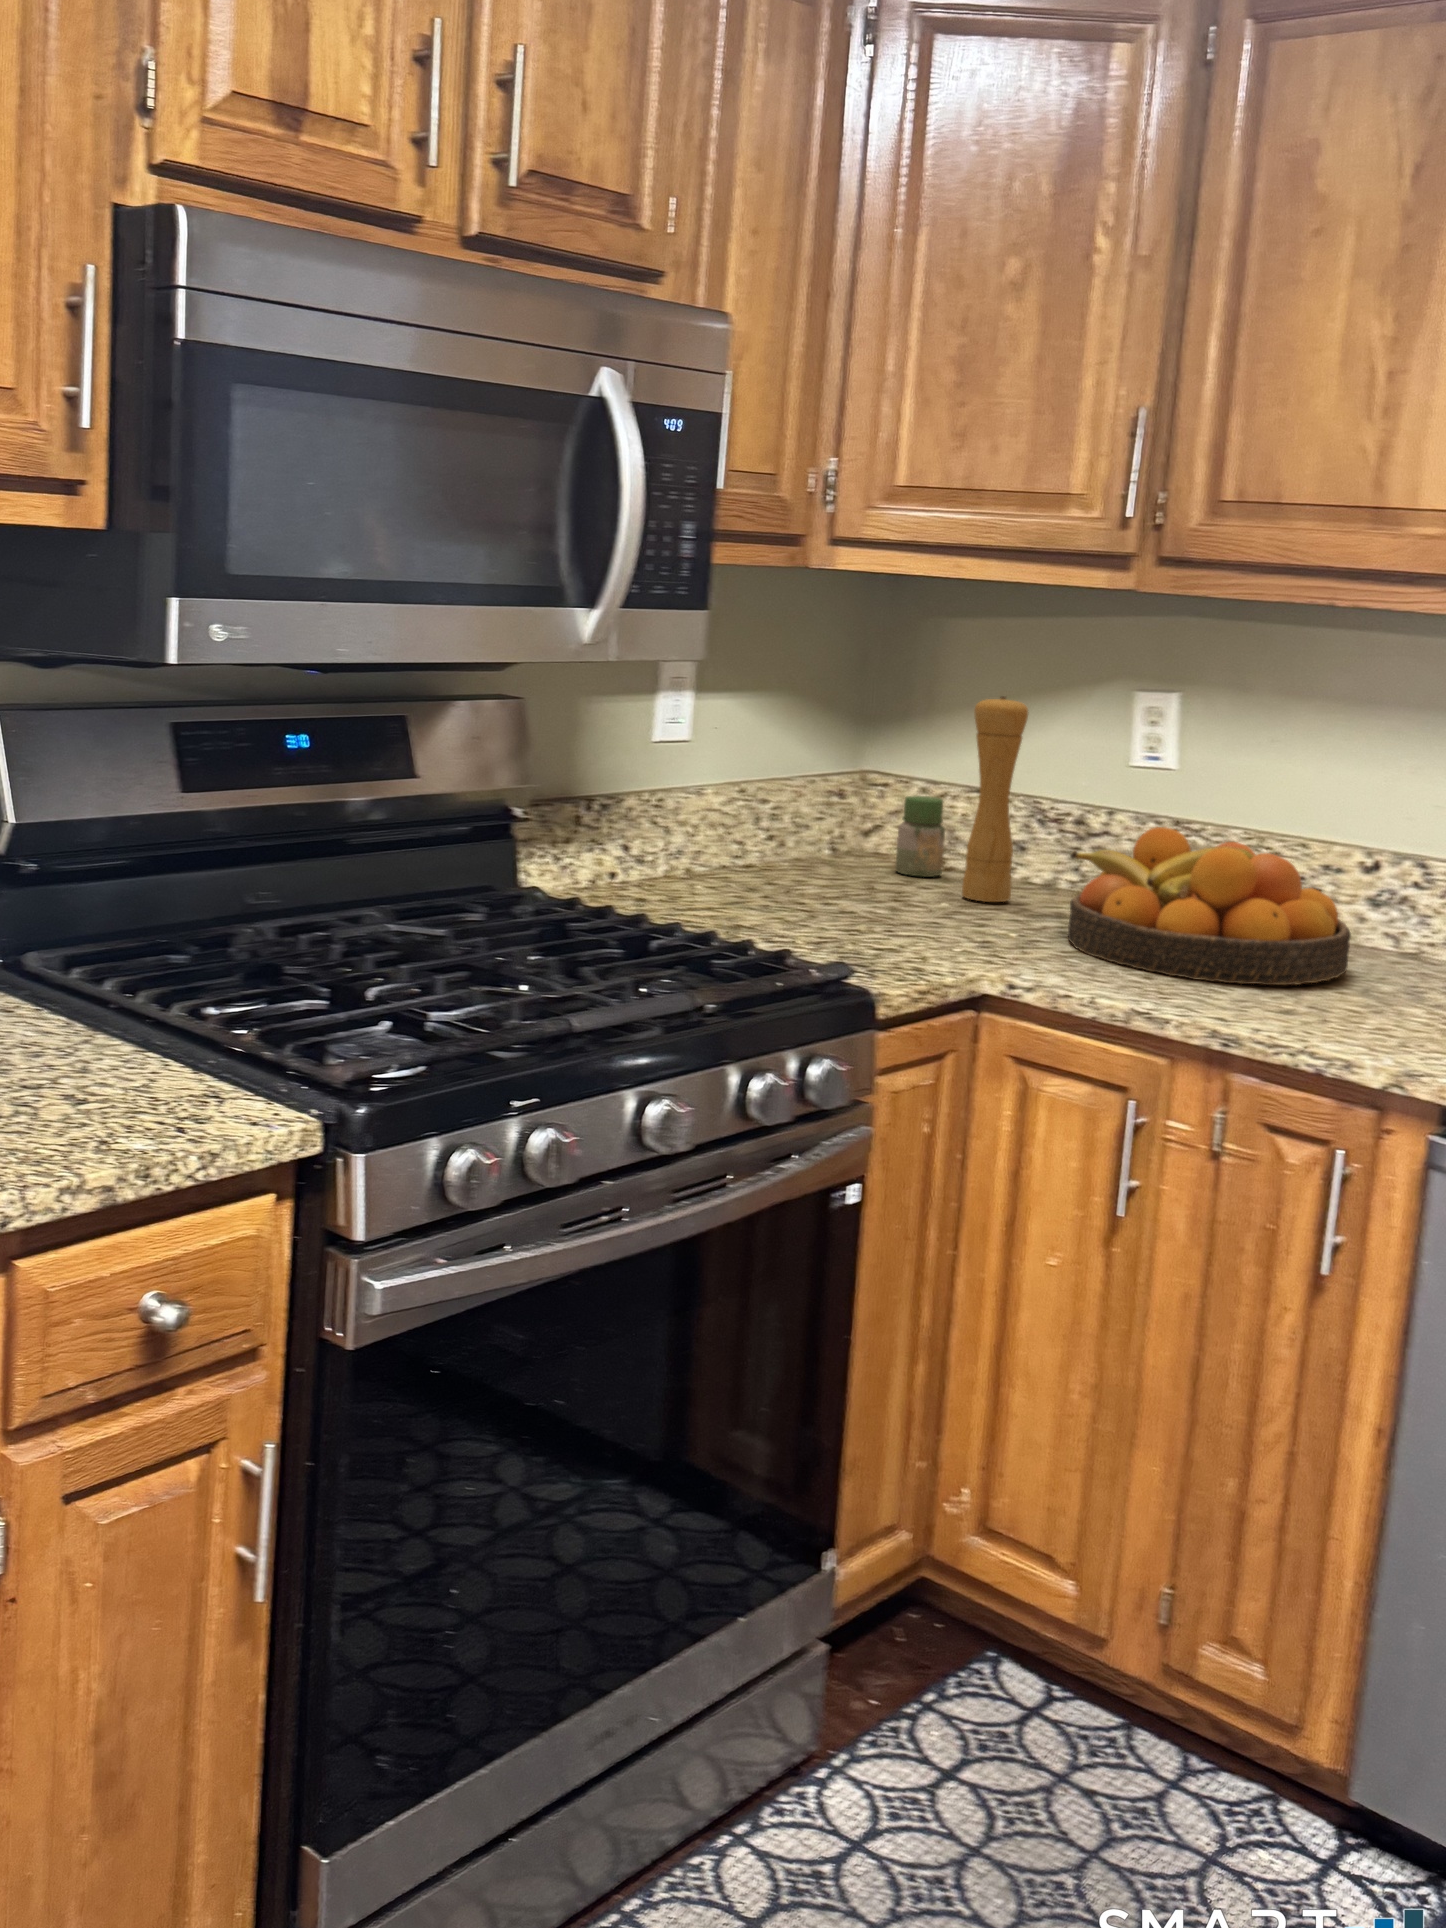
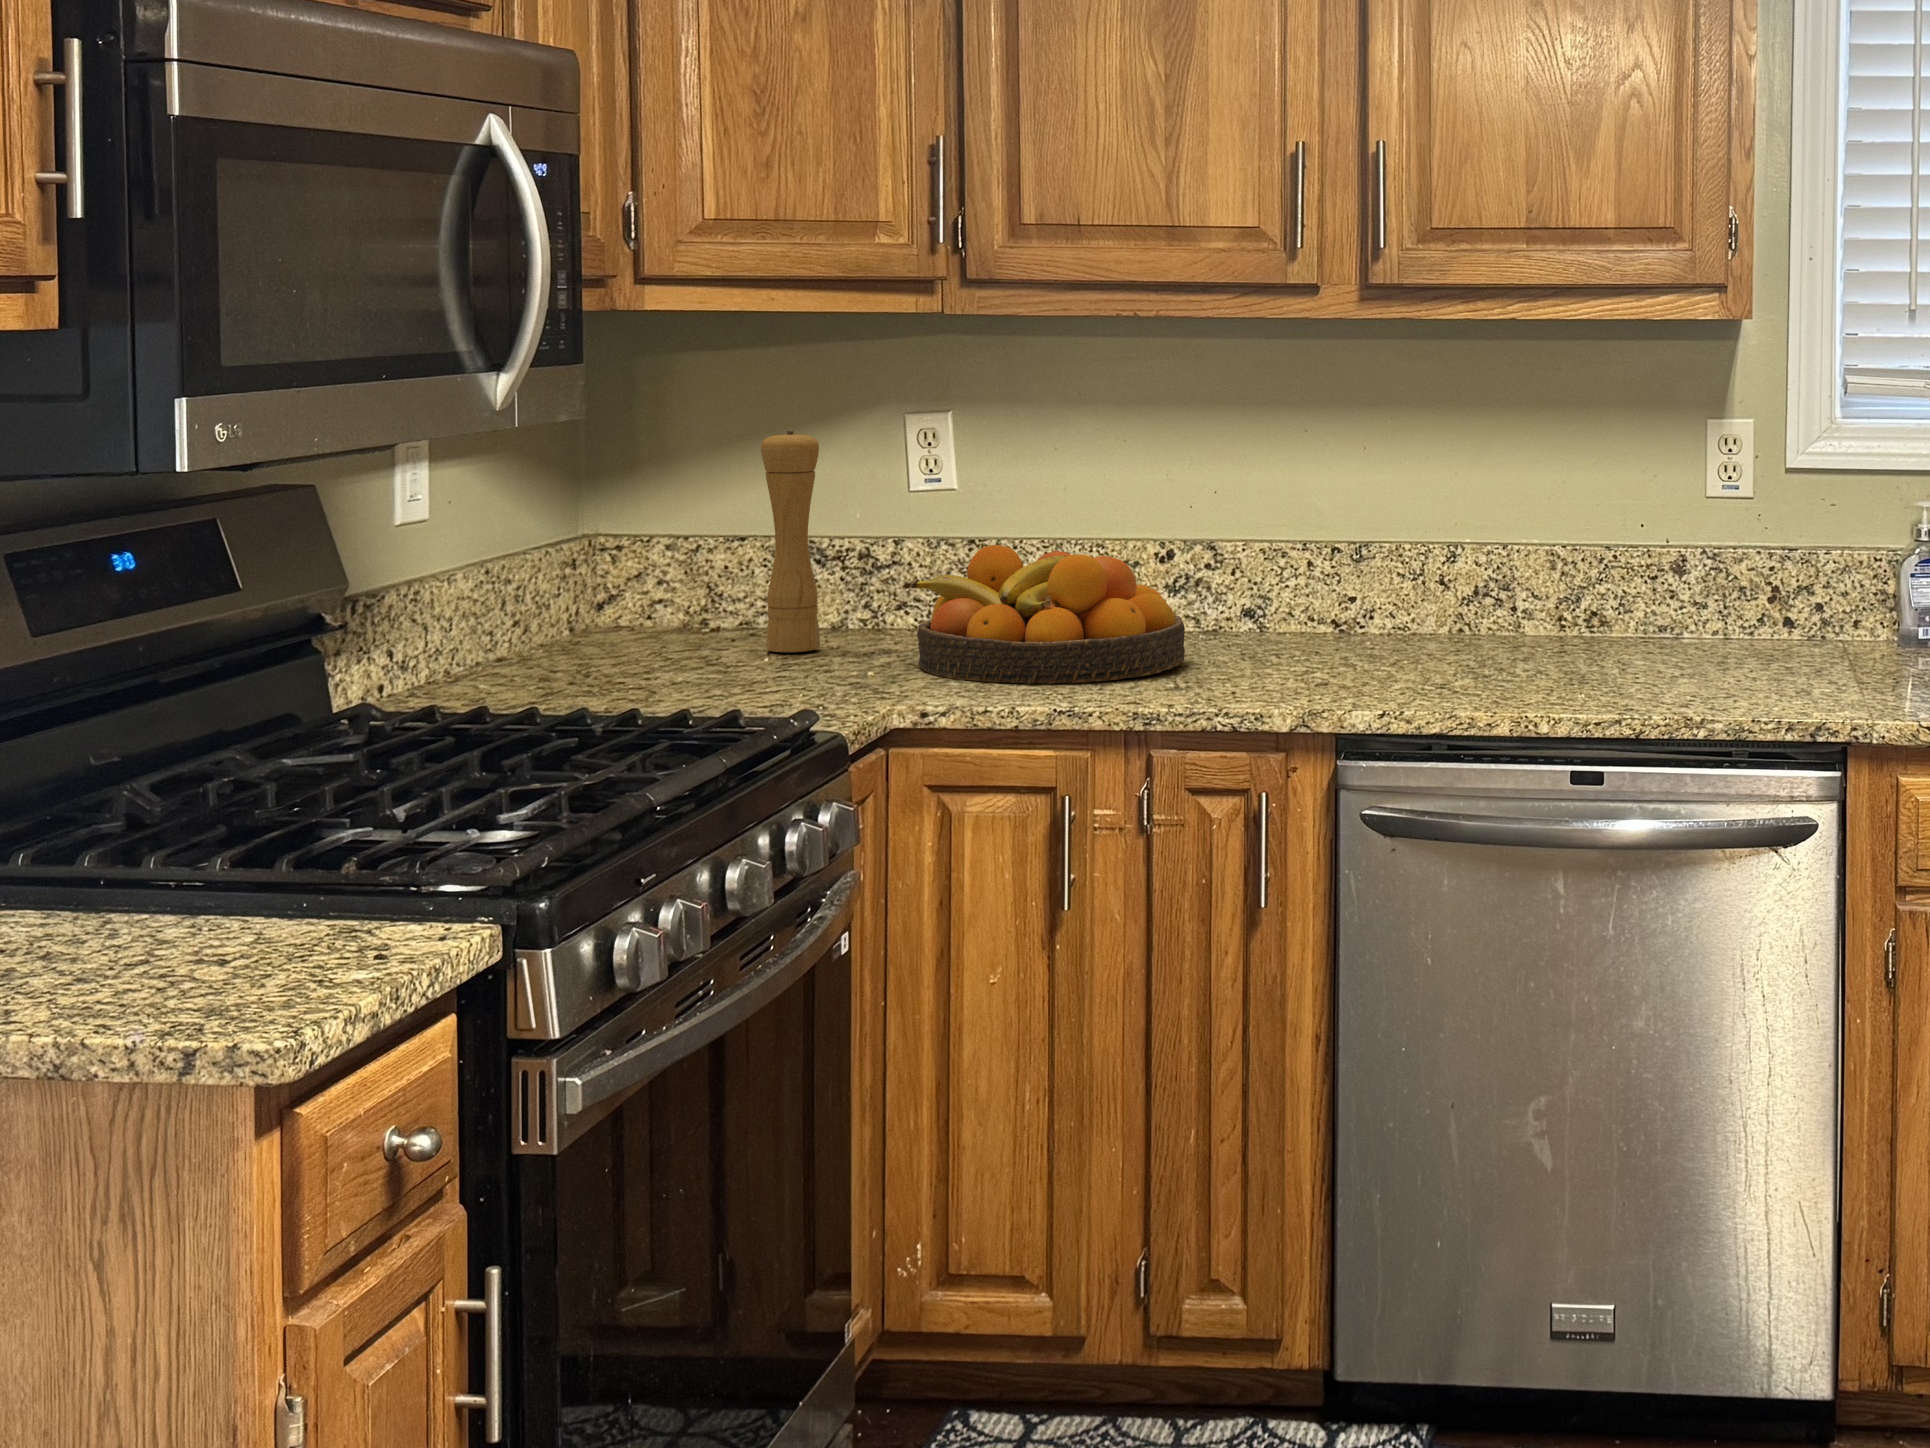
jar: present [895,796,945,877] -> none [660,551,715,641]

